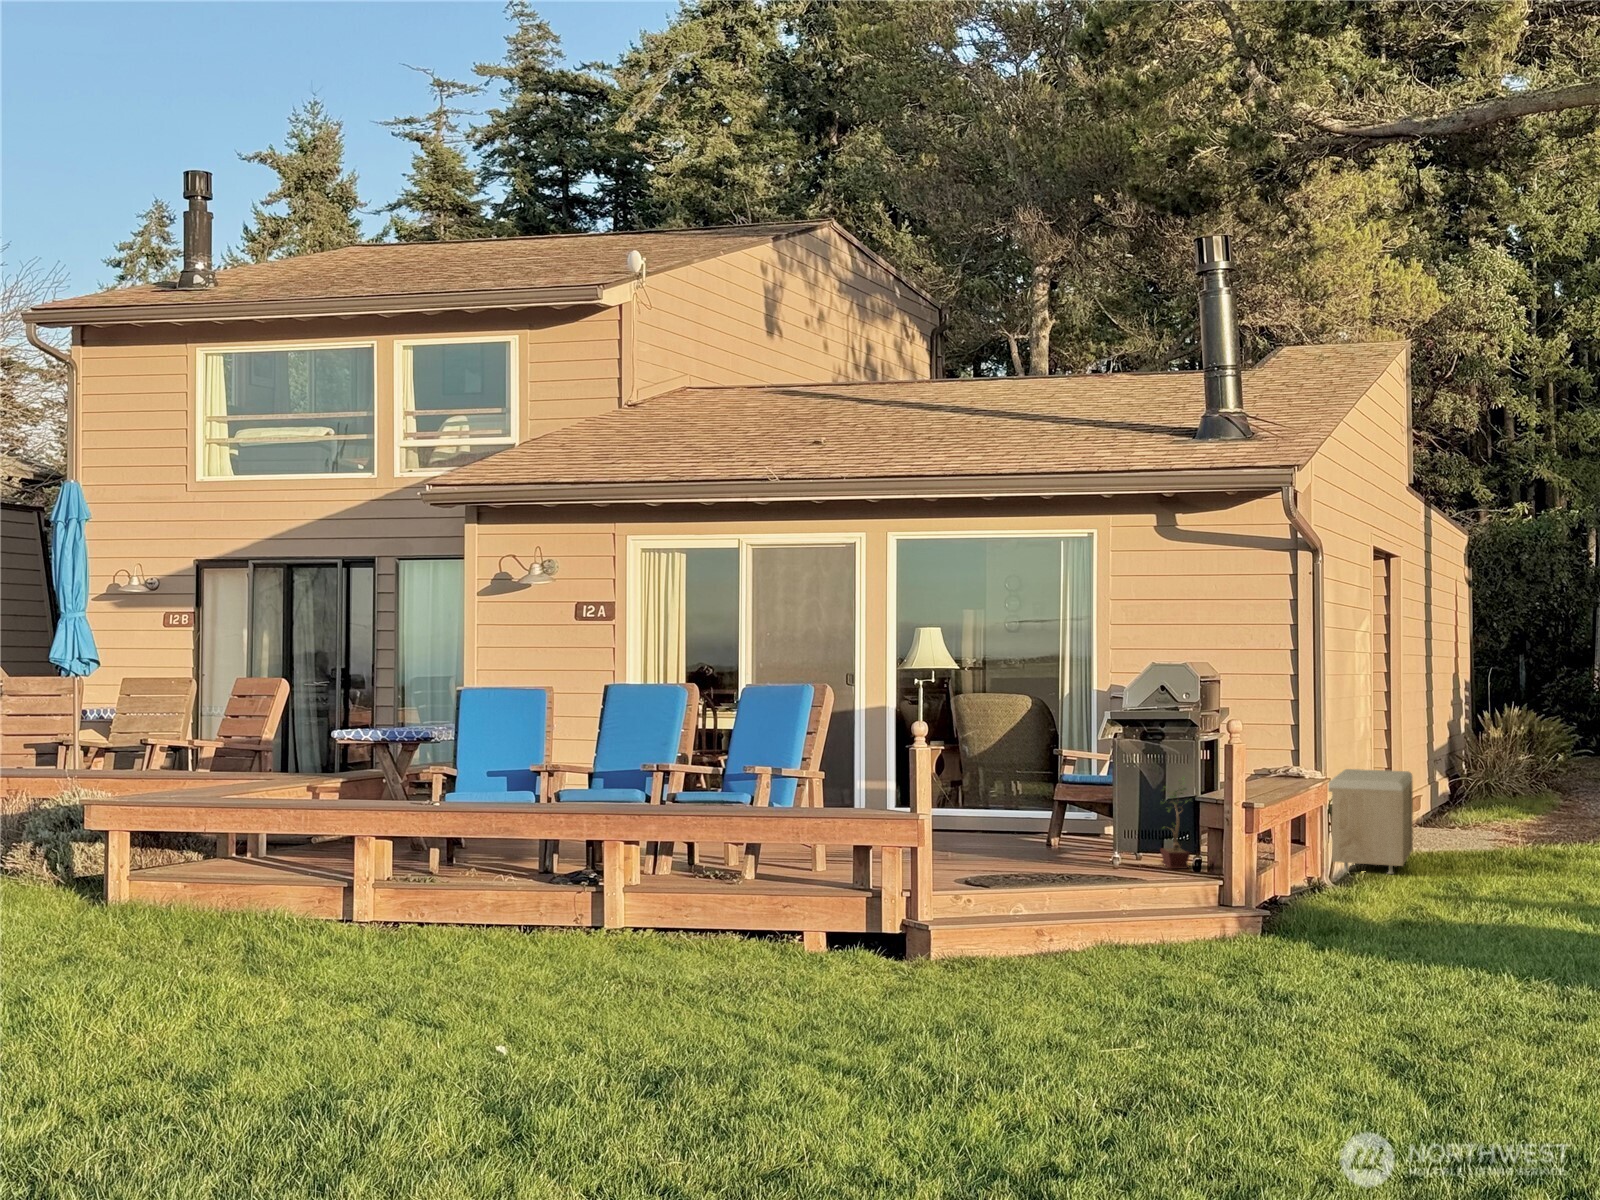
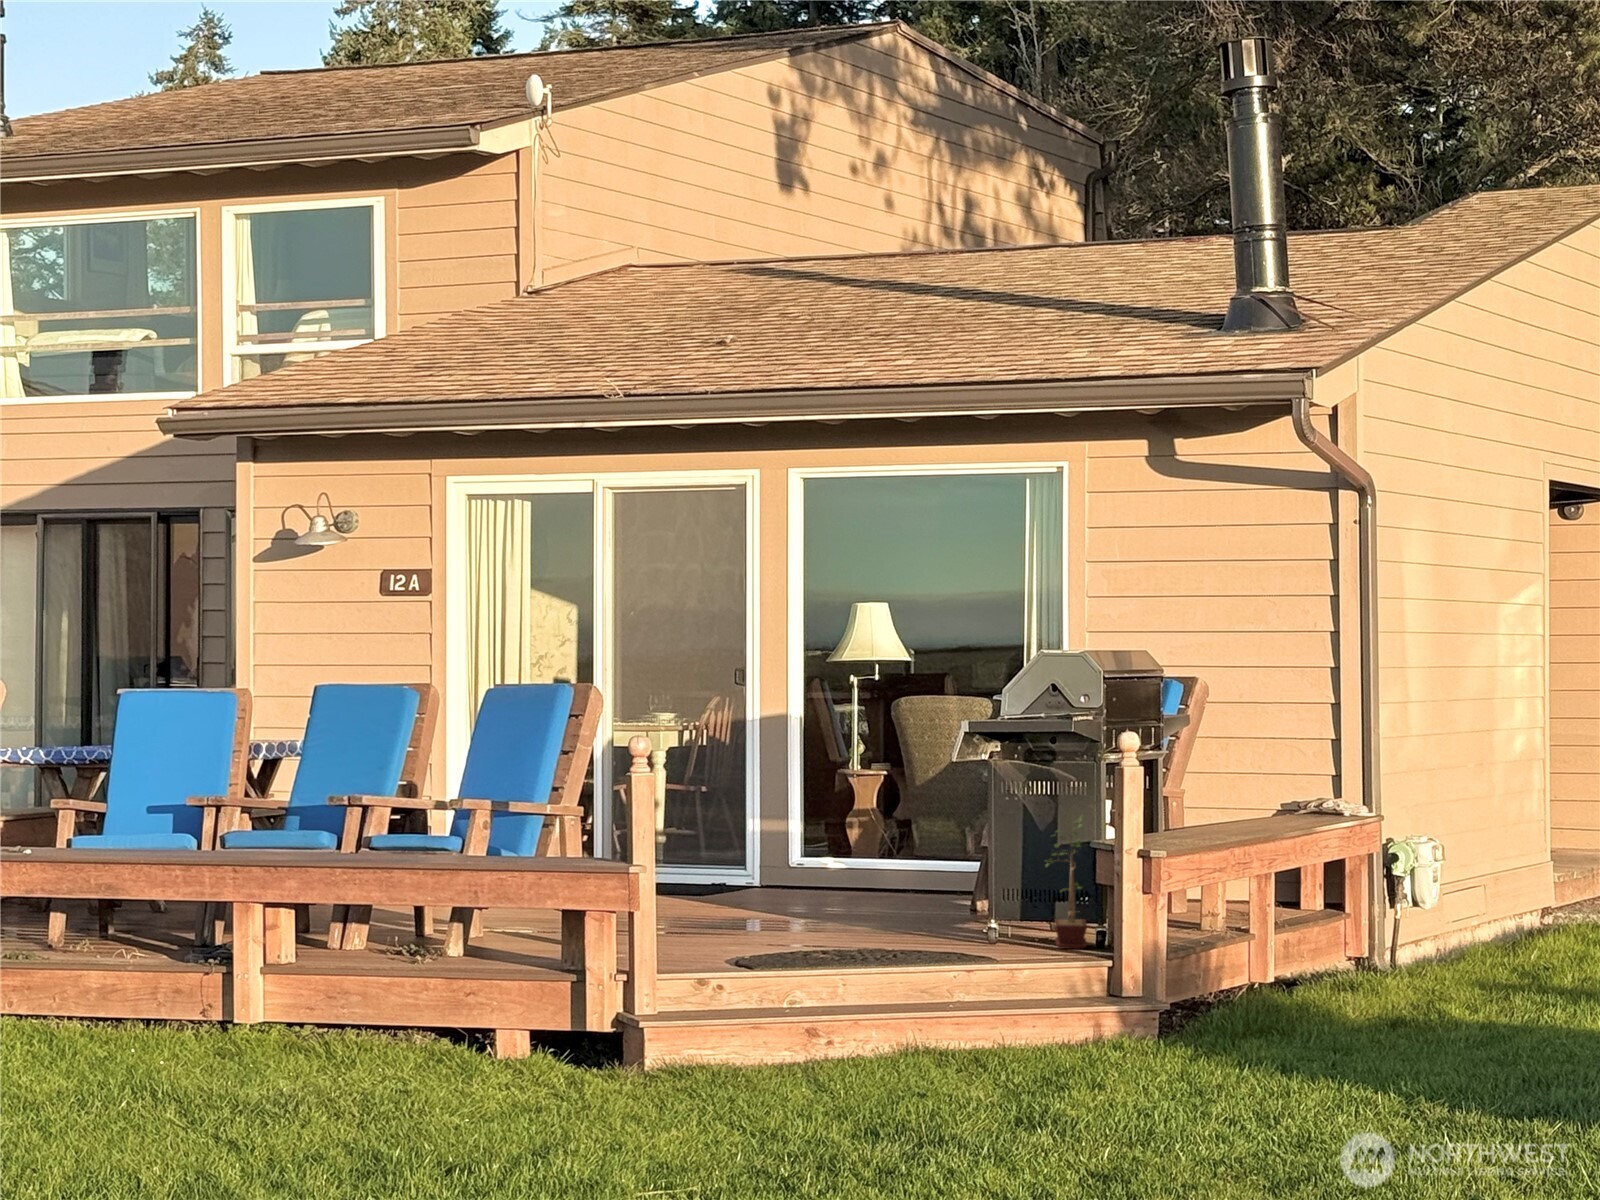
storage bench: present [1328,769,1413,874] -> none [1370,811,1523,965]

